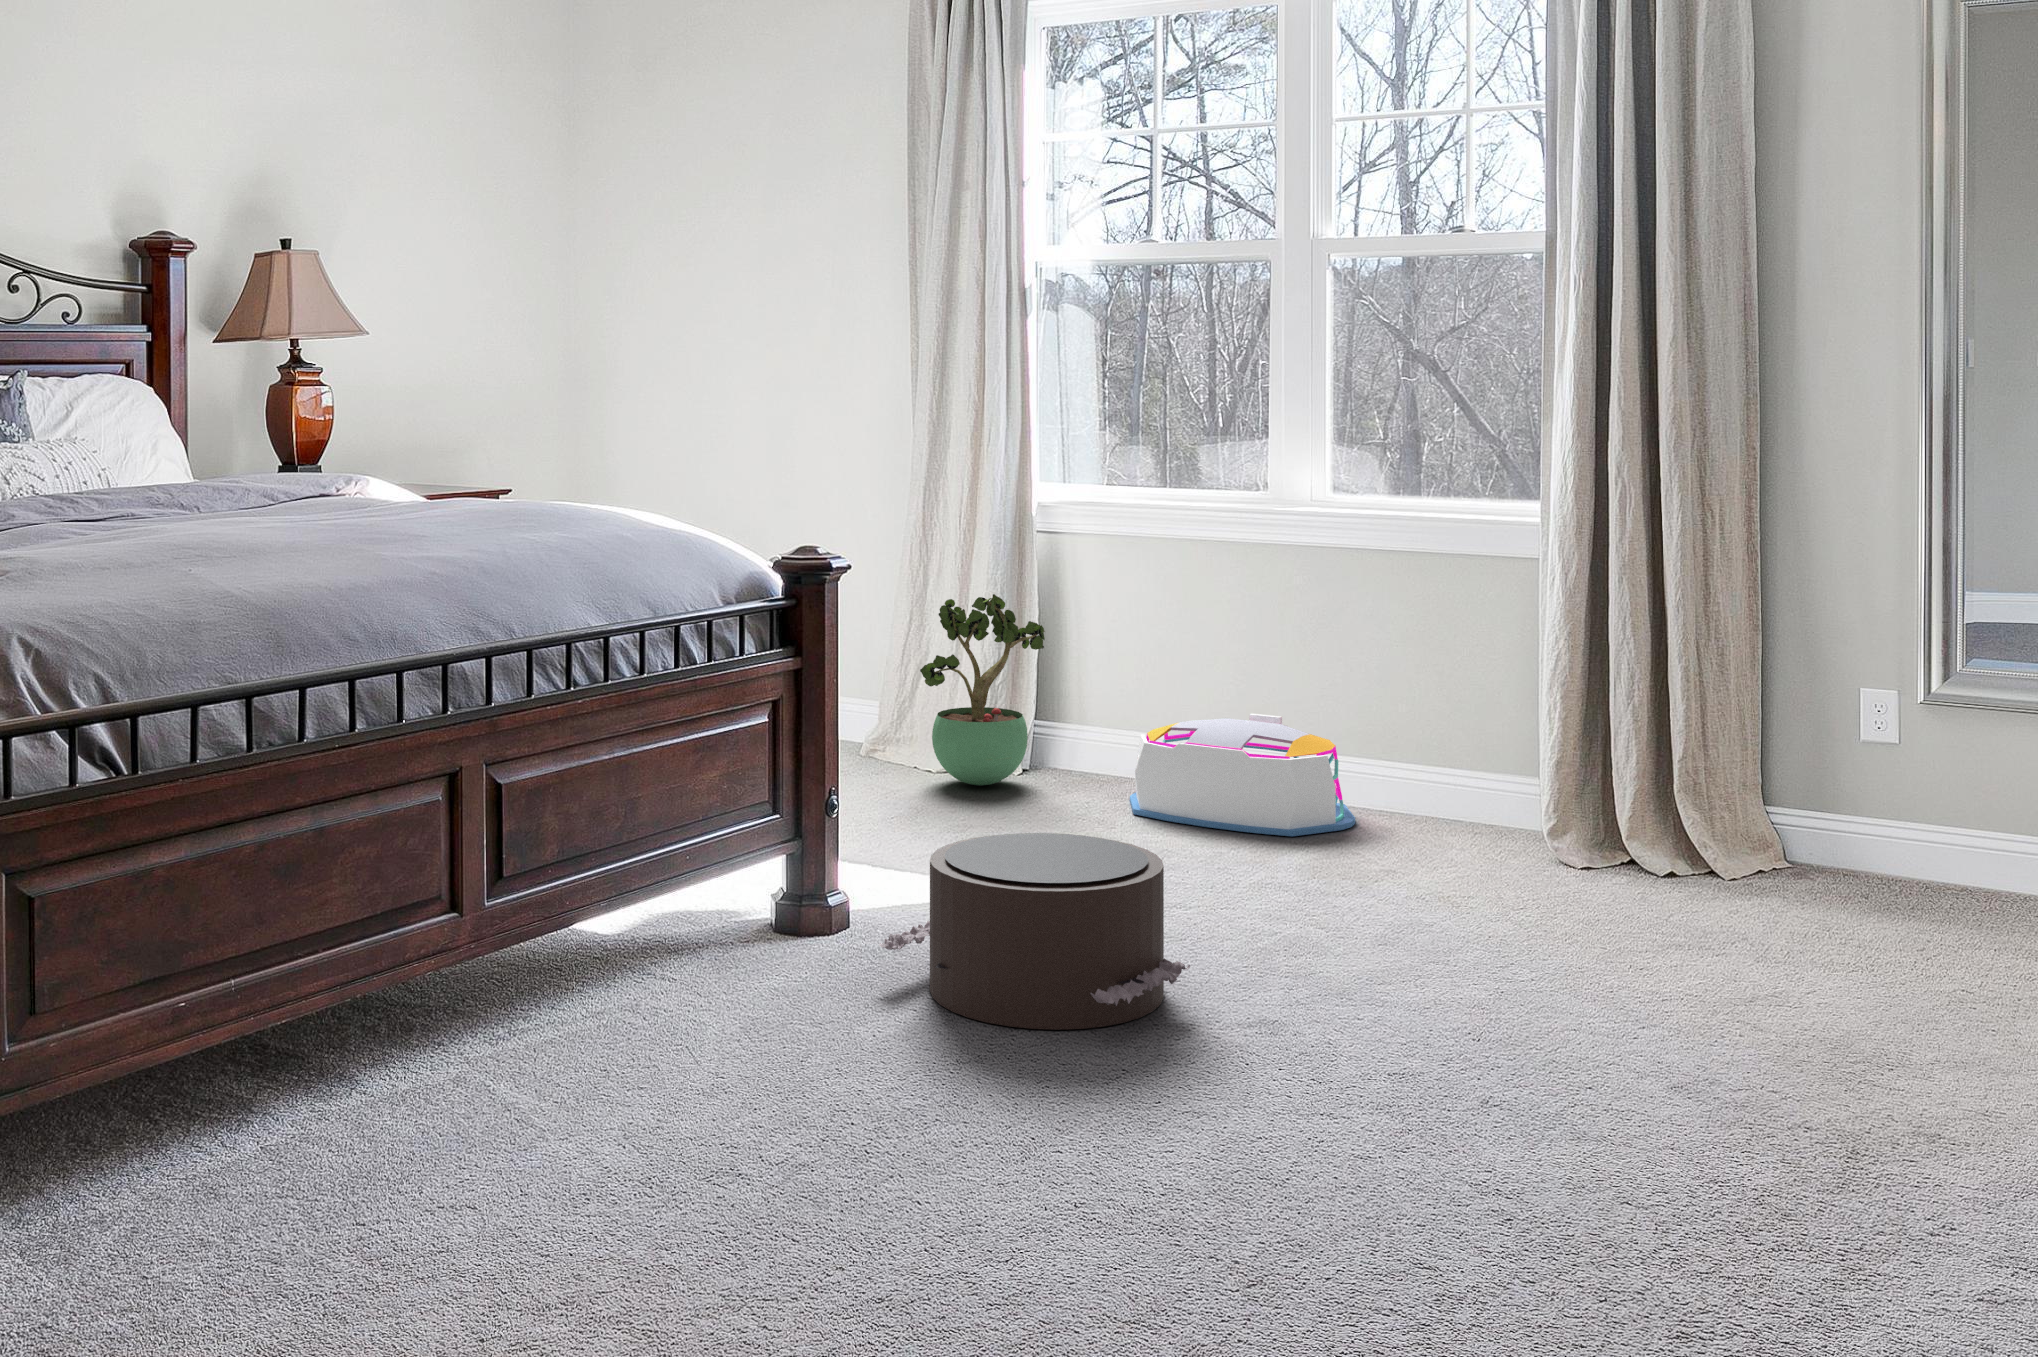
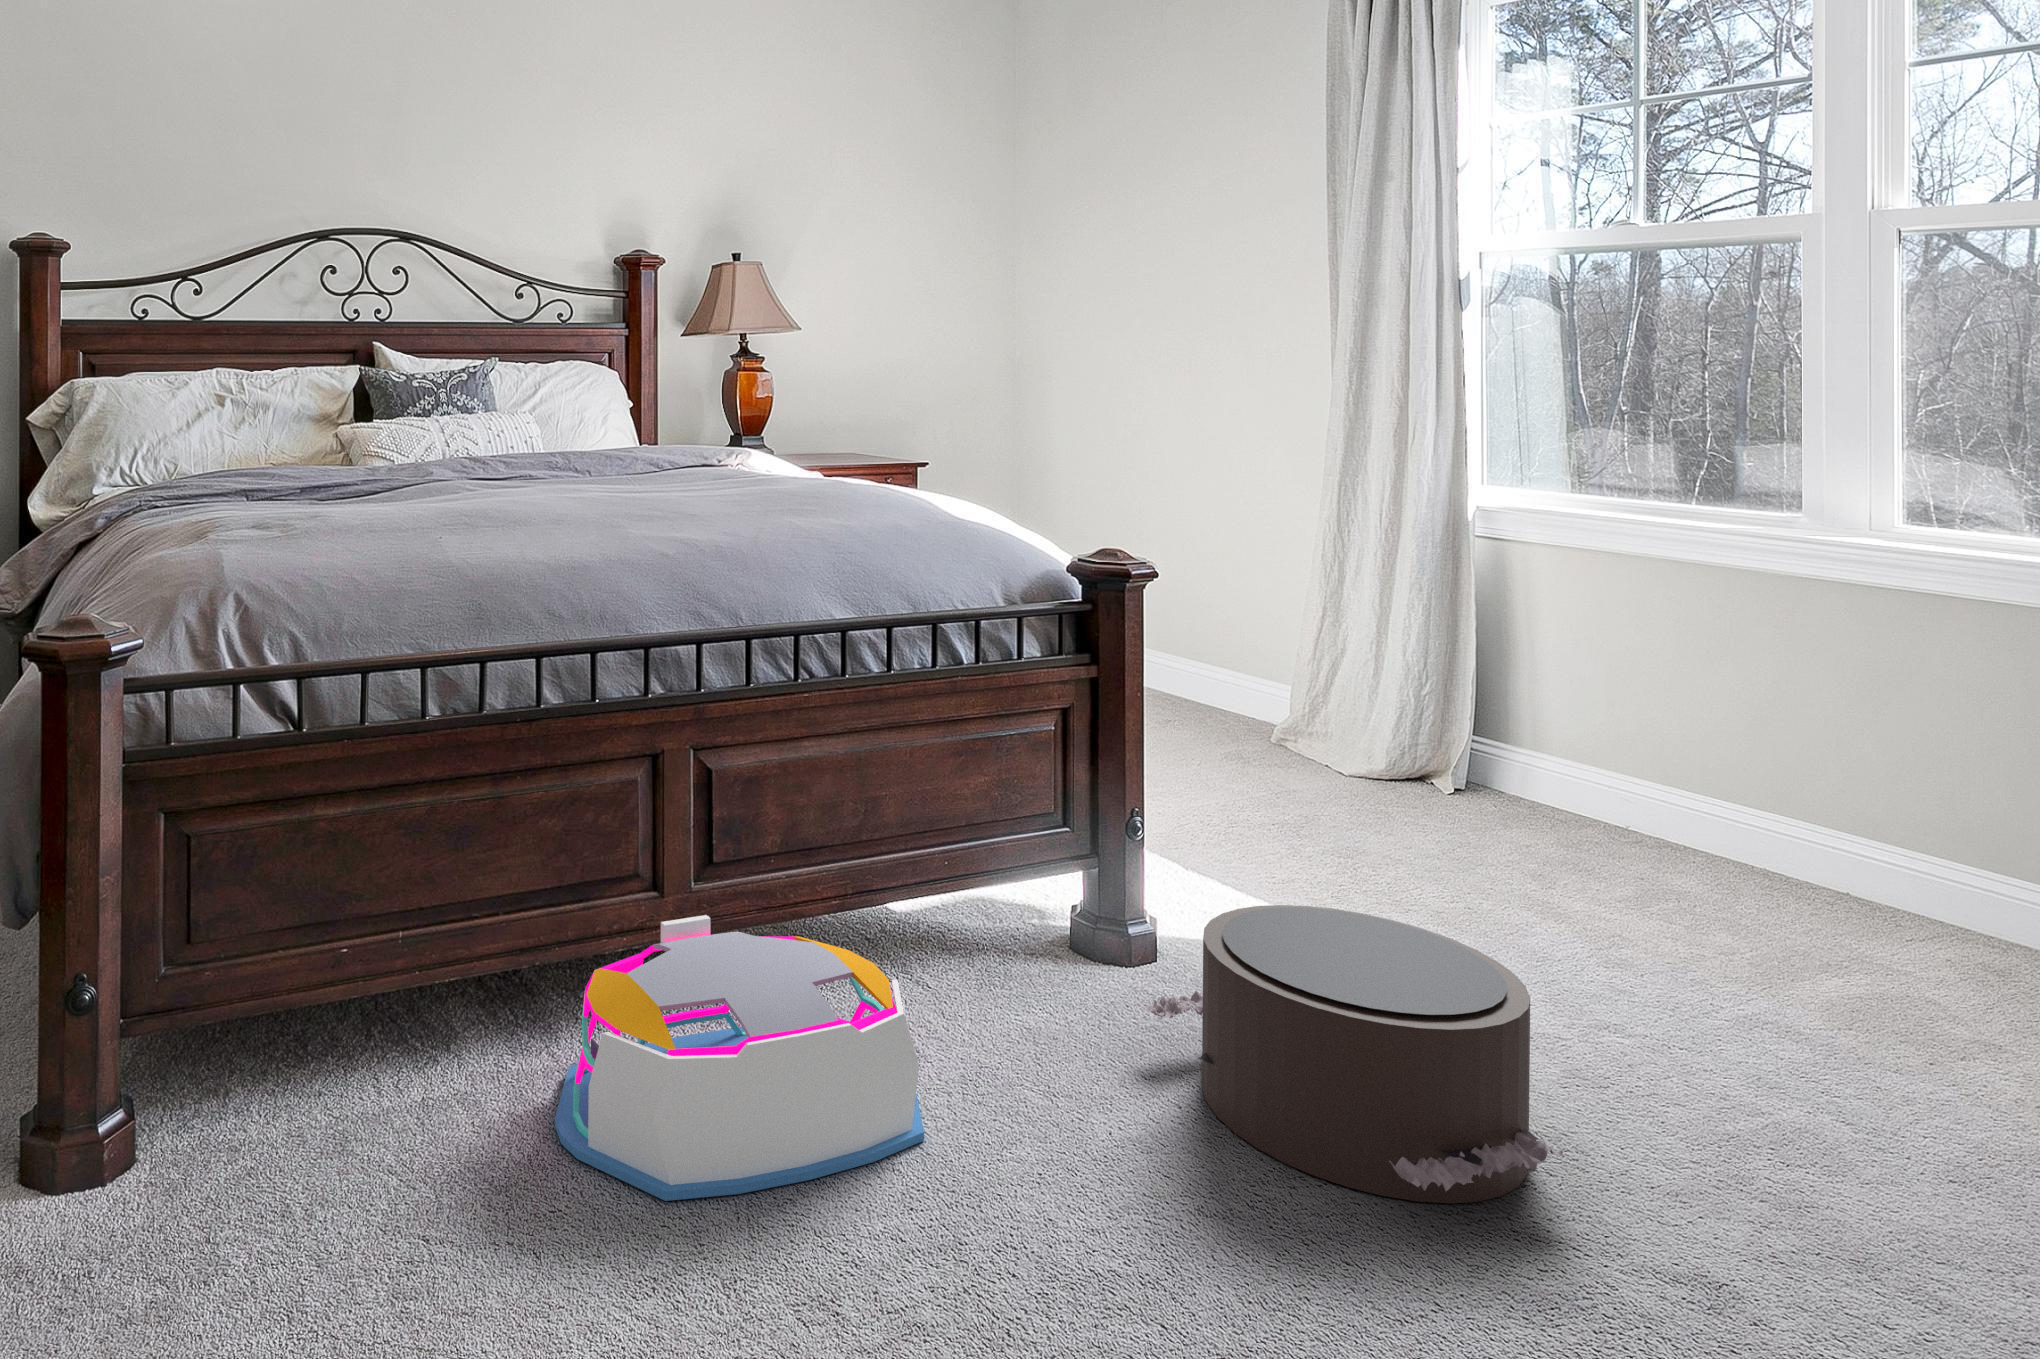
potted plant: present [920,594,1045,785] -> none [1317,604,1472,805]
storage bin: present [1130,713,1355,836] -> present [555,915,924,1201]

